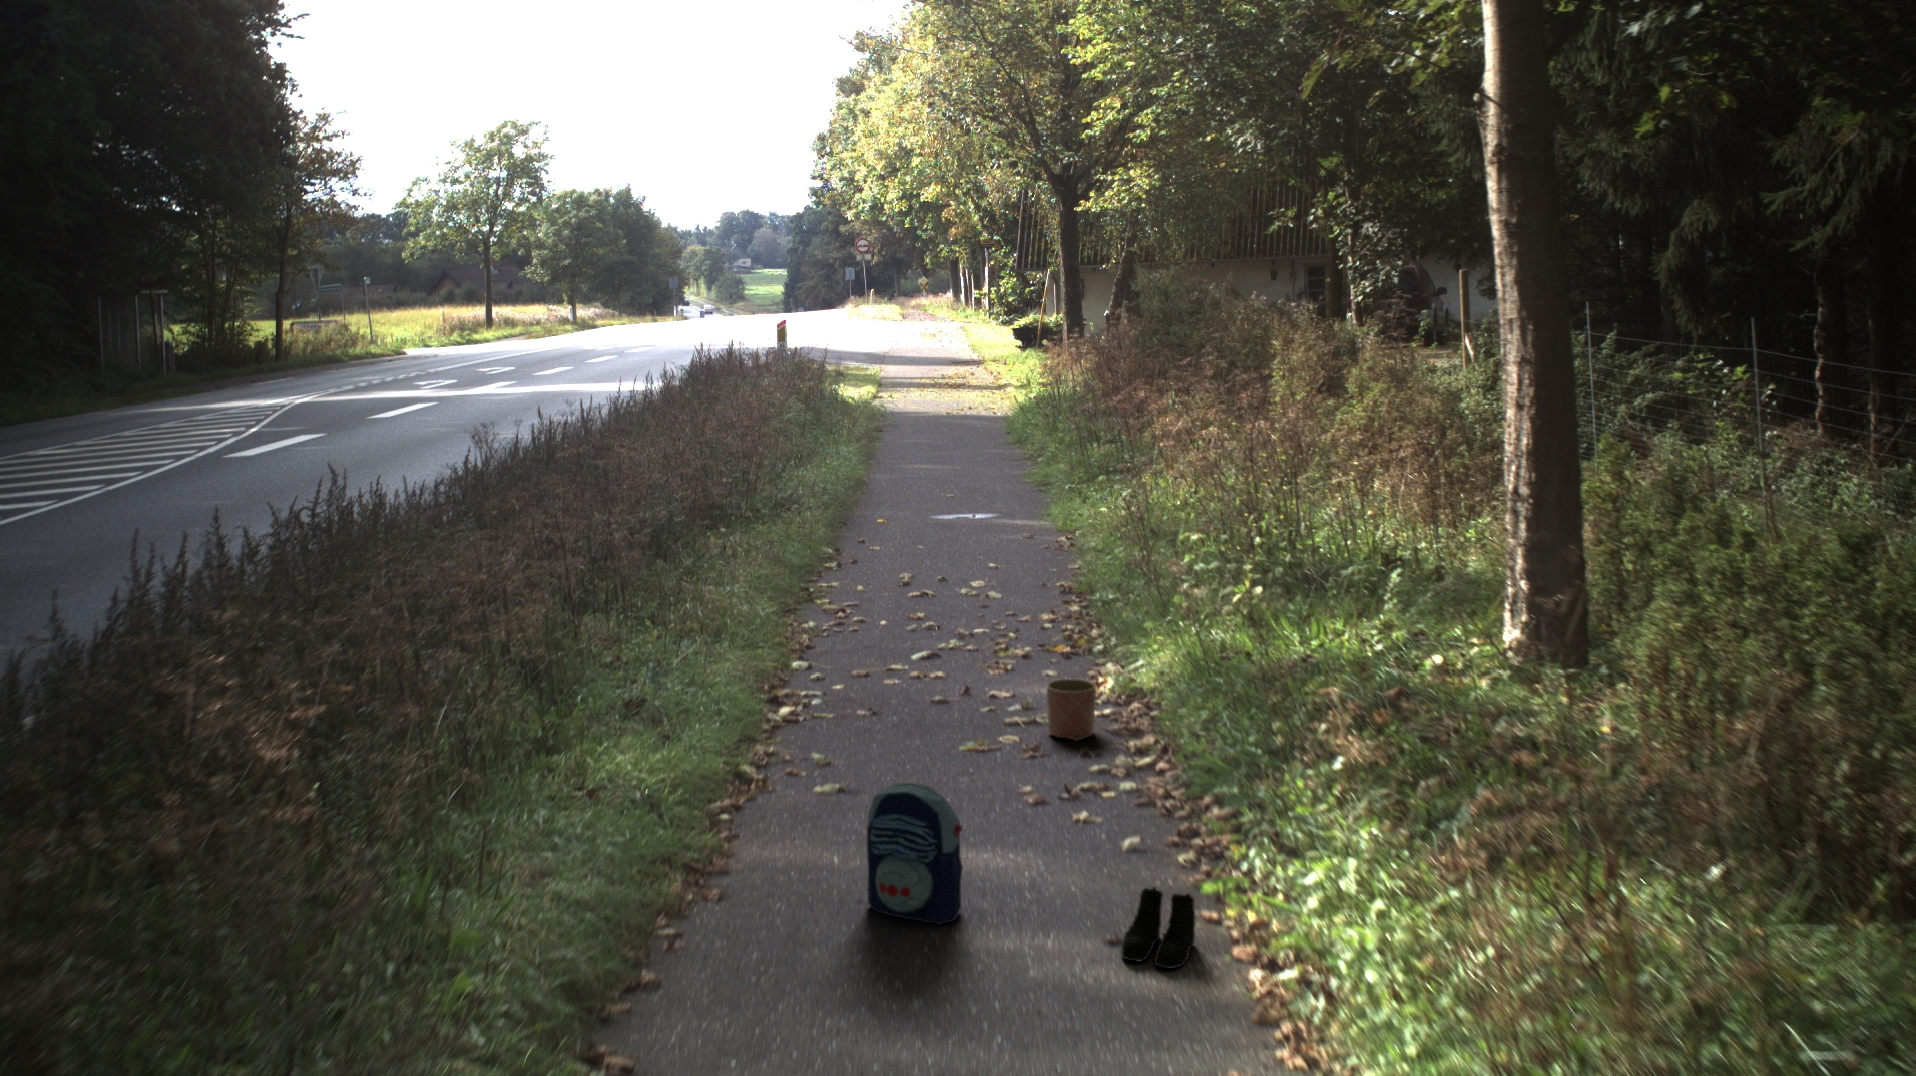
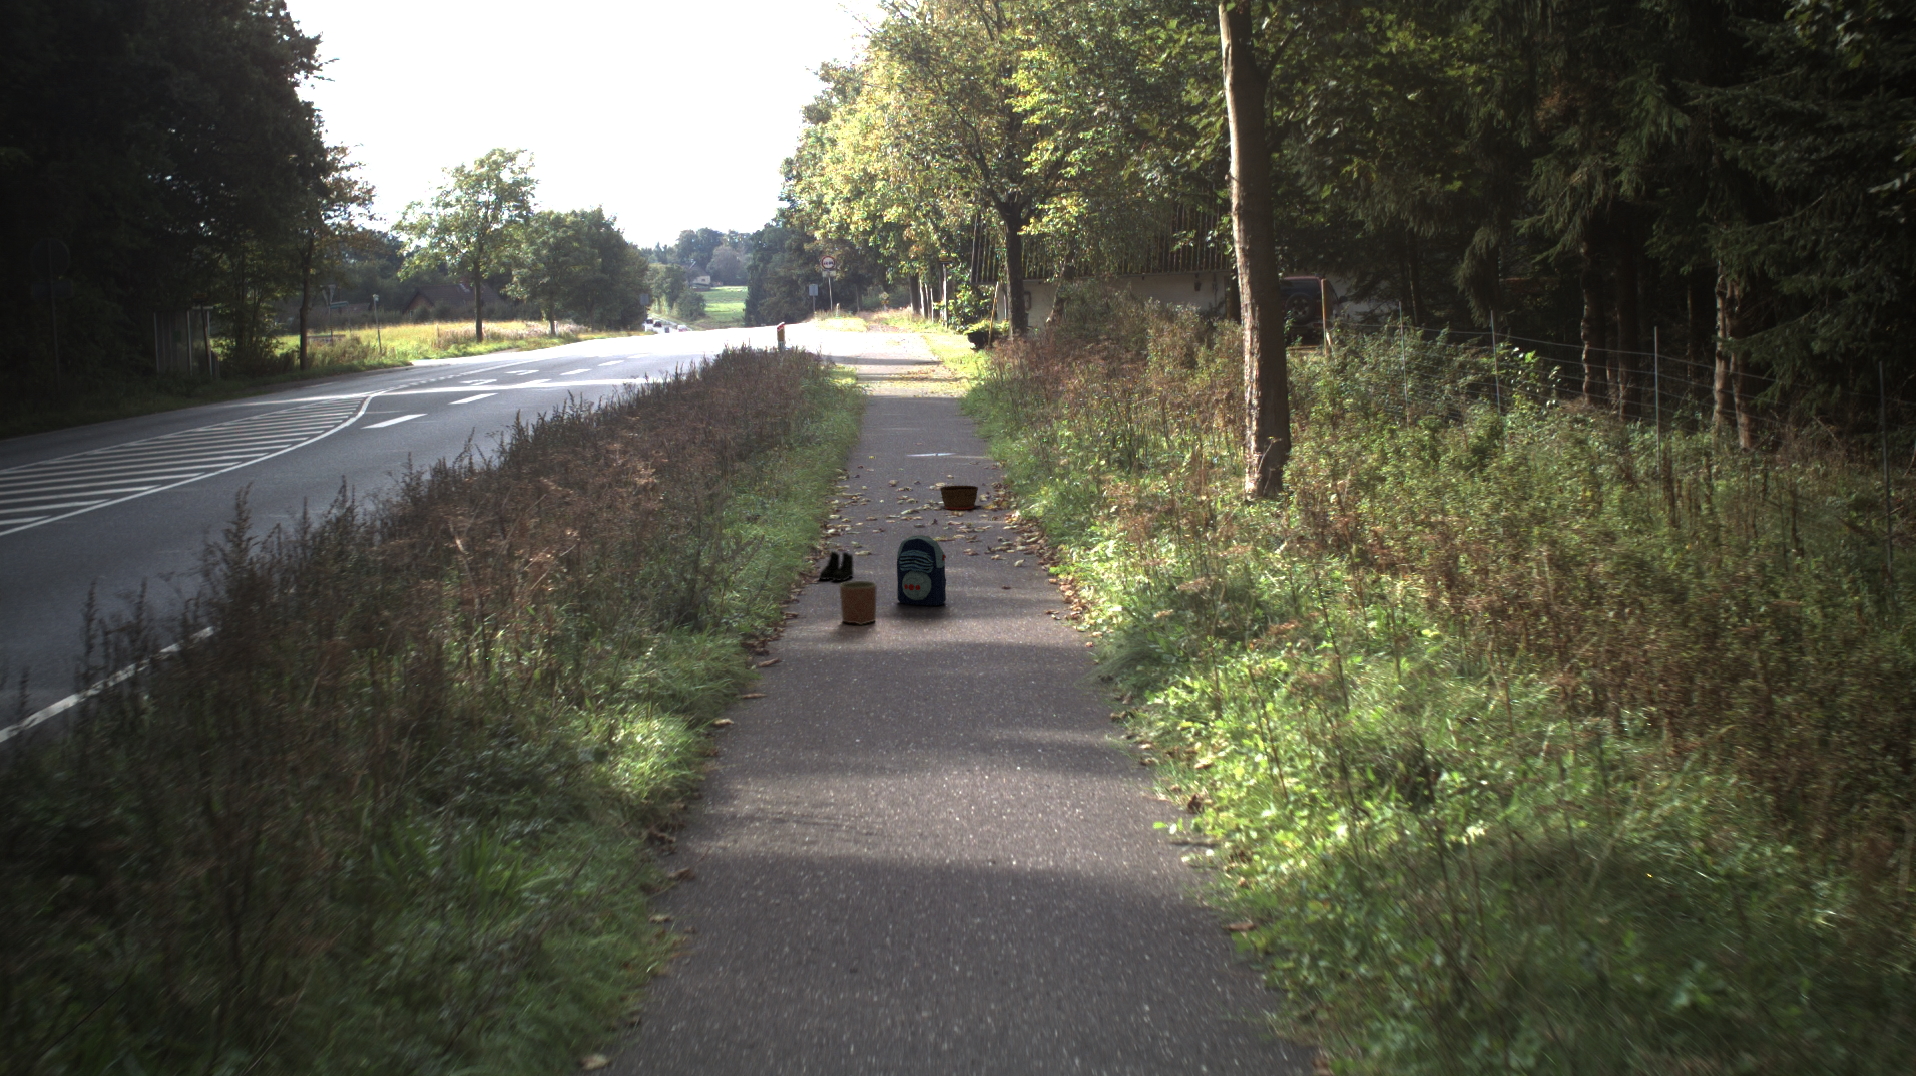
basket: none [968,585,1025,626] -> present [940,485,978,510]
planter: present [1047,679,1096,741] -> present [840,581,877,625]
boots: present [1121,887,1195,969] -> present [819,552,854,581]

